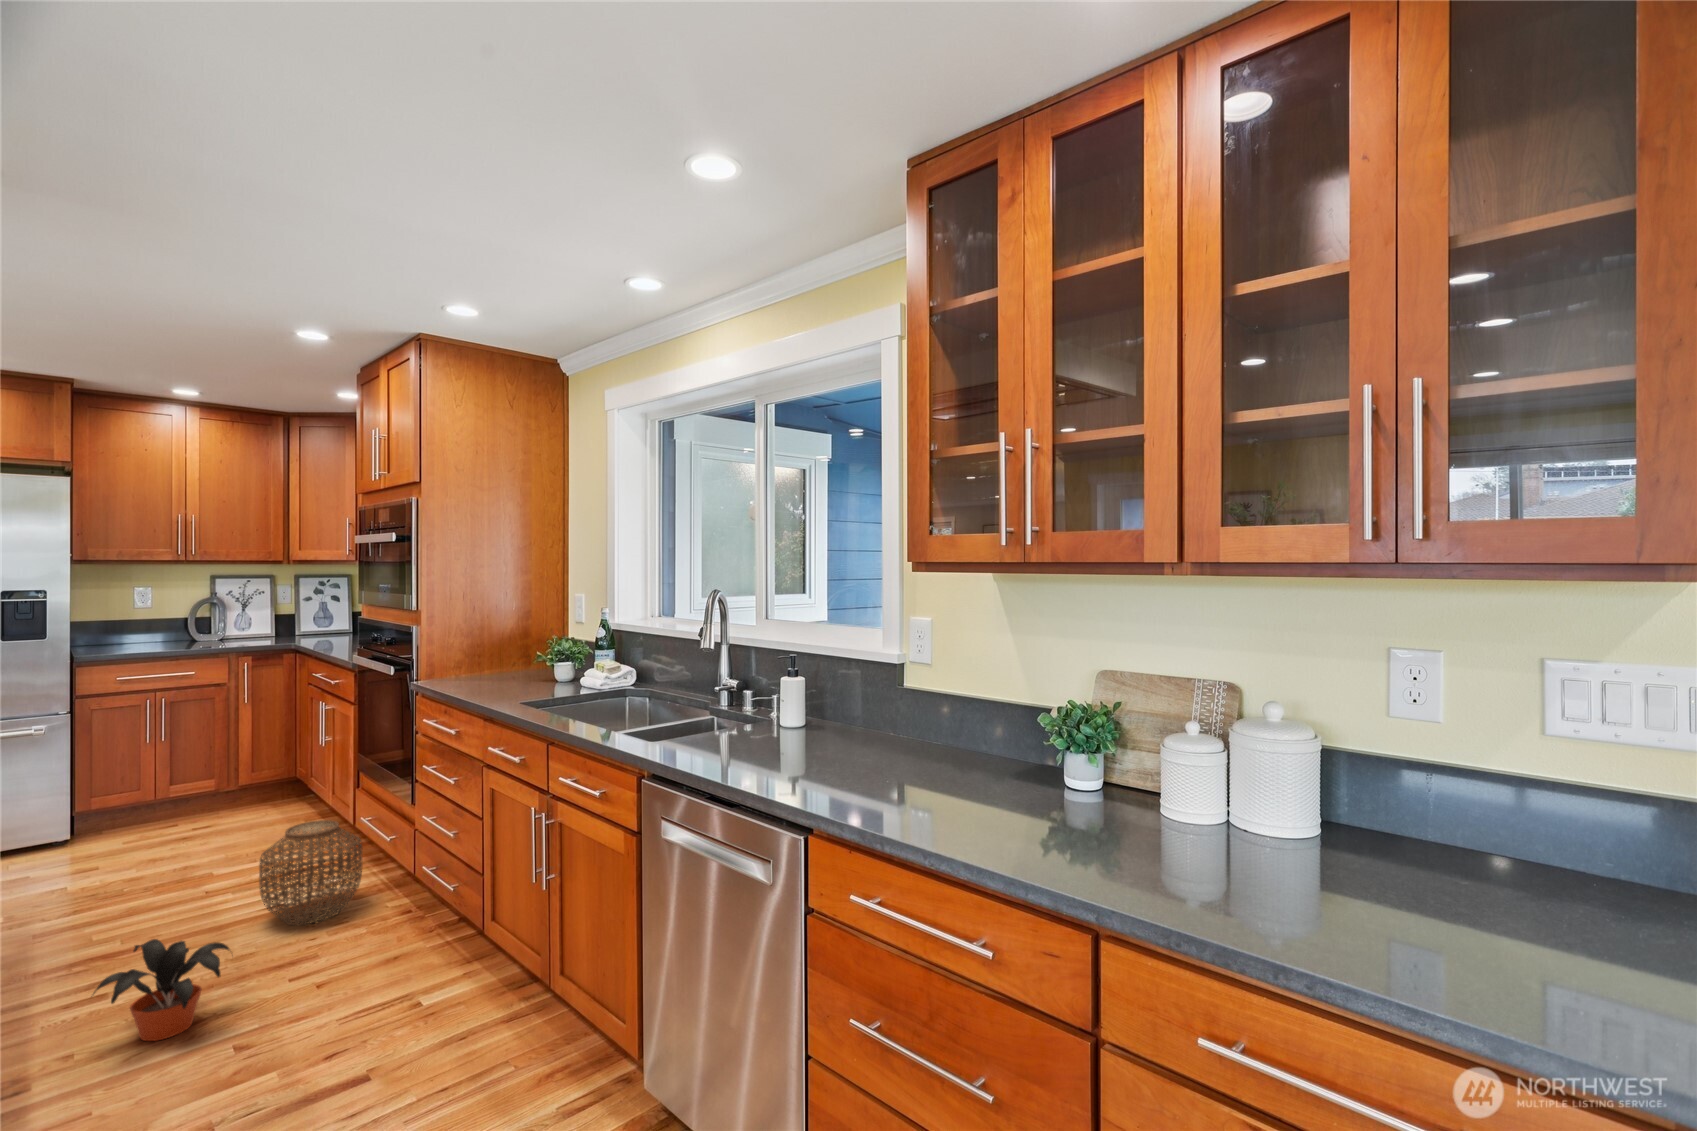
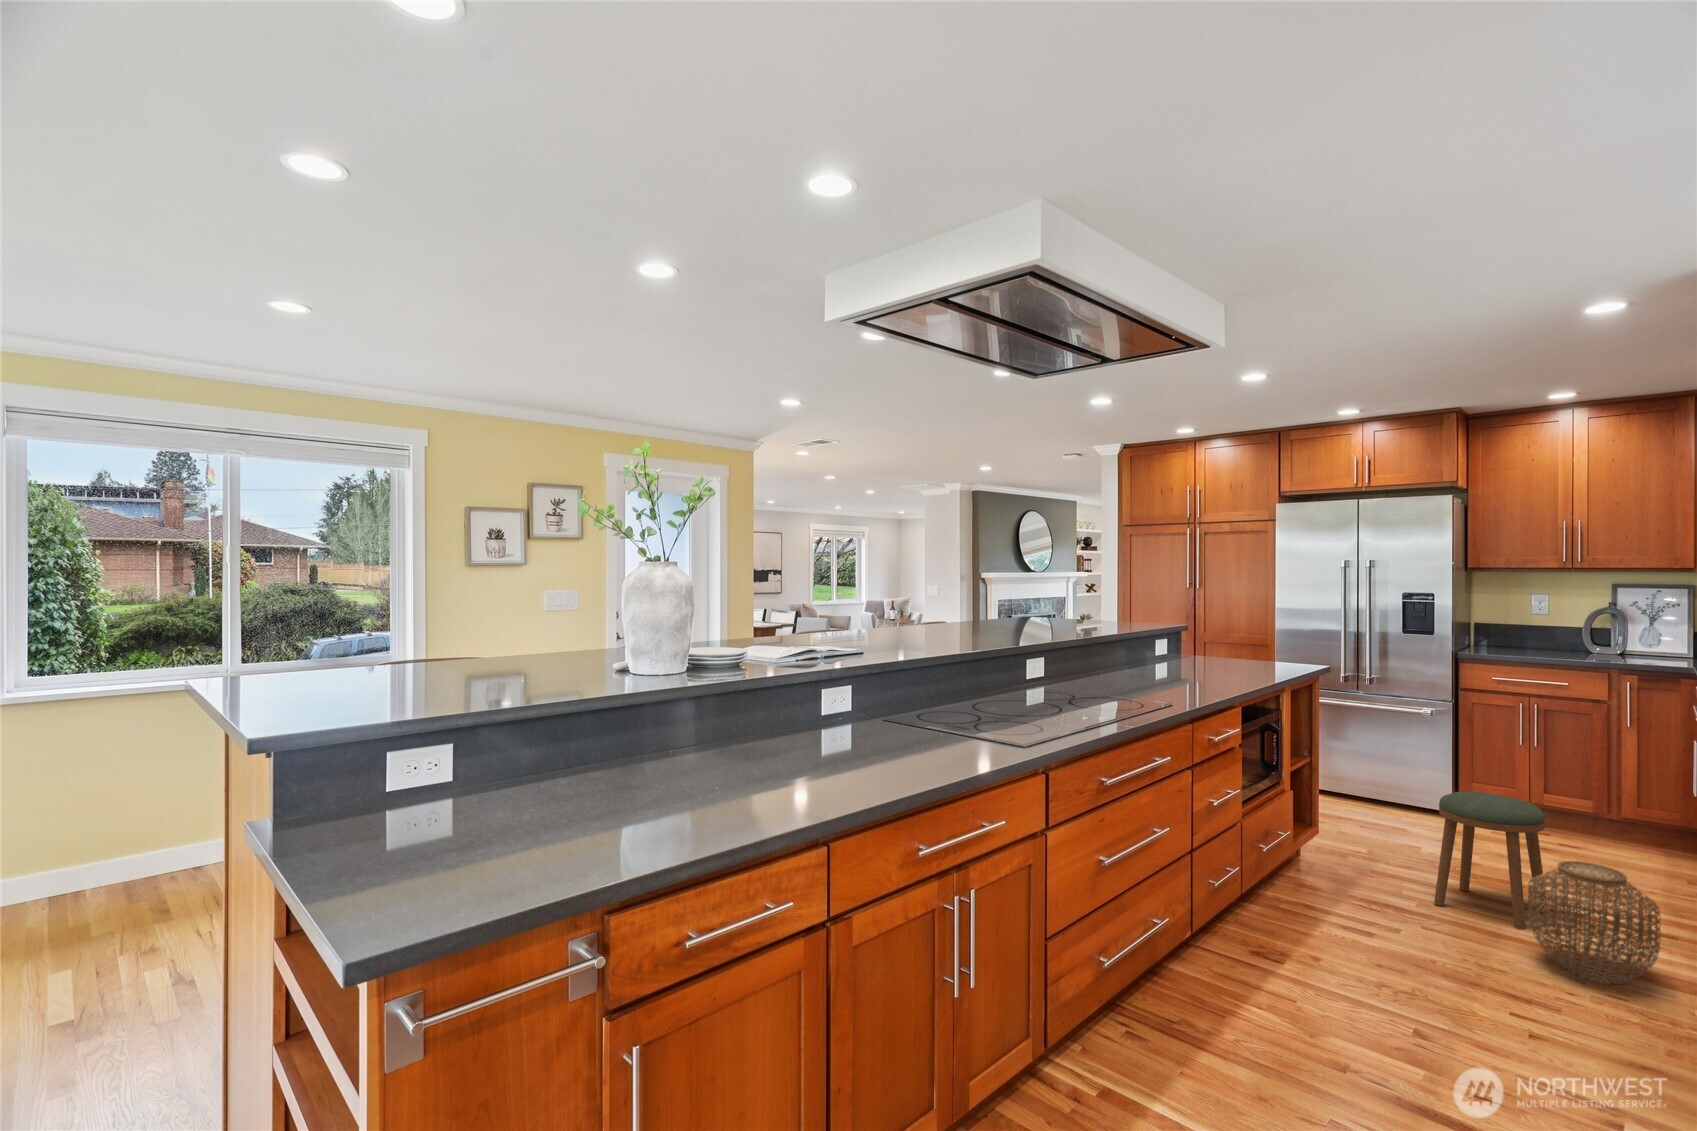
stool: none [137,790,246,931] -> present [1434,792,1547,930]
potted plant: present [93,939,229,1041] -> none [1331,899,1447,994]

